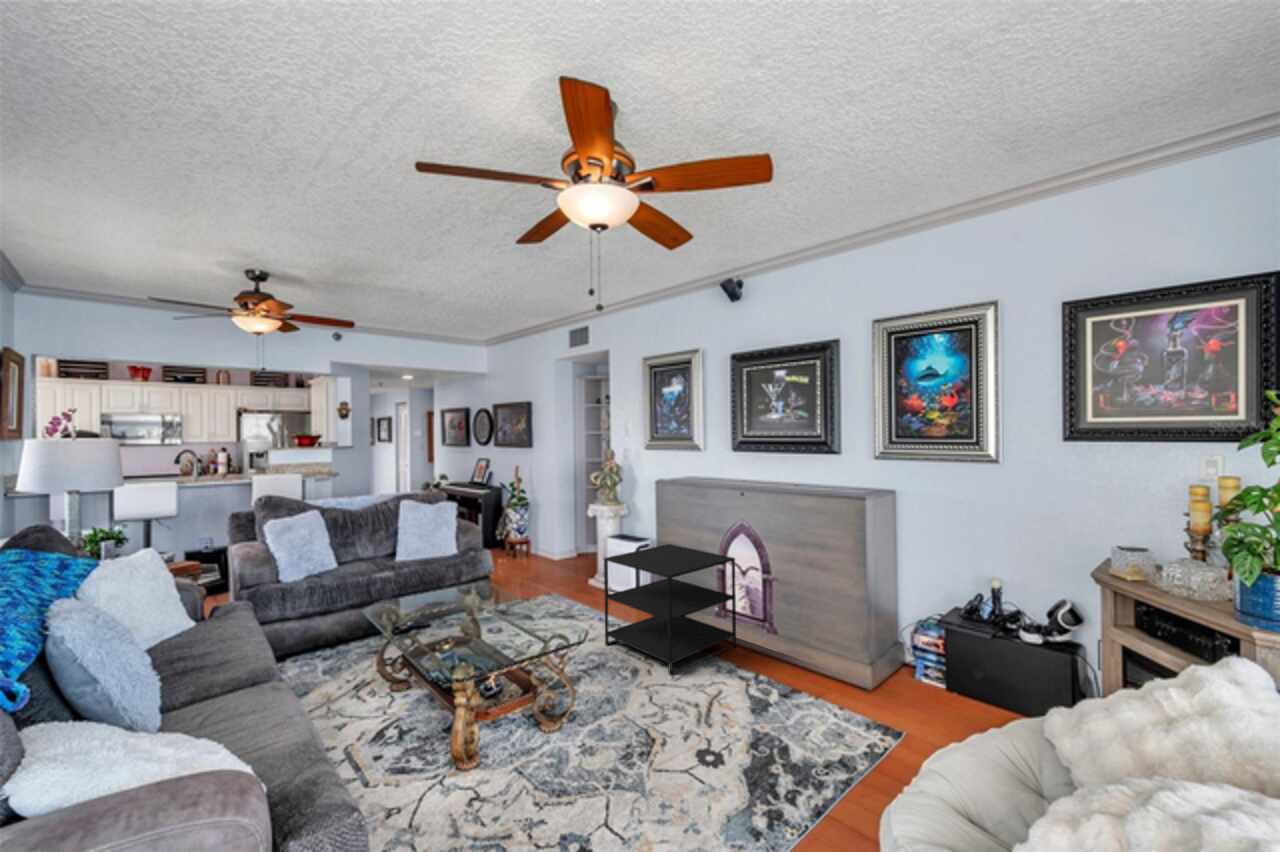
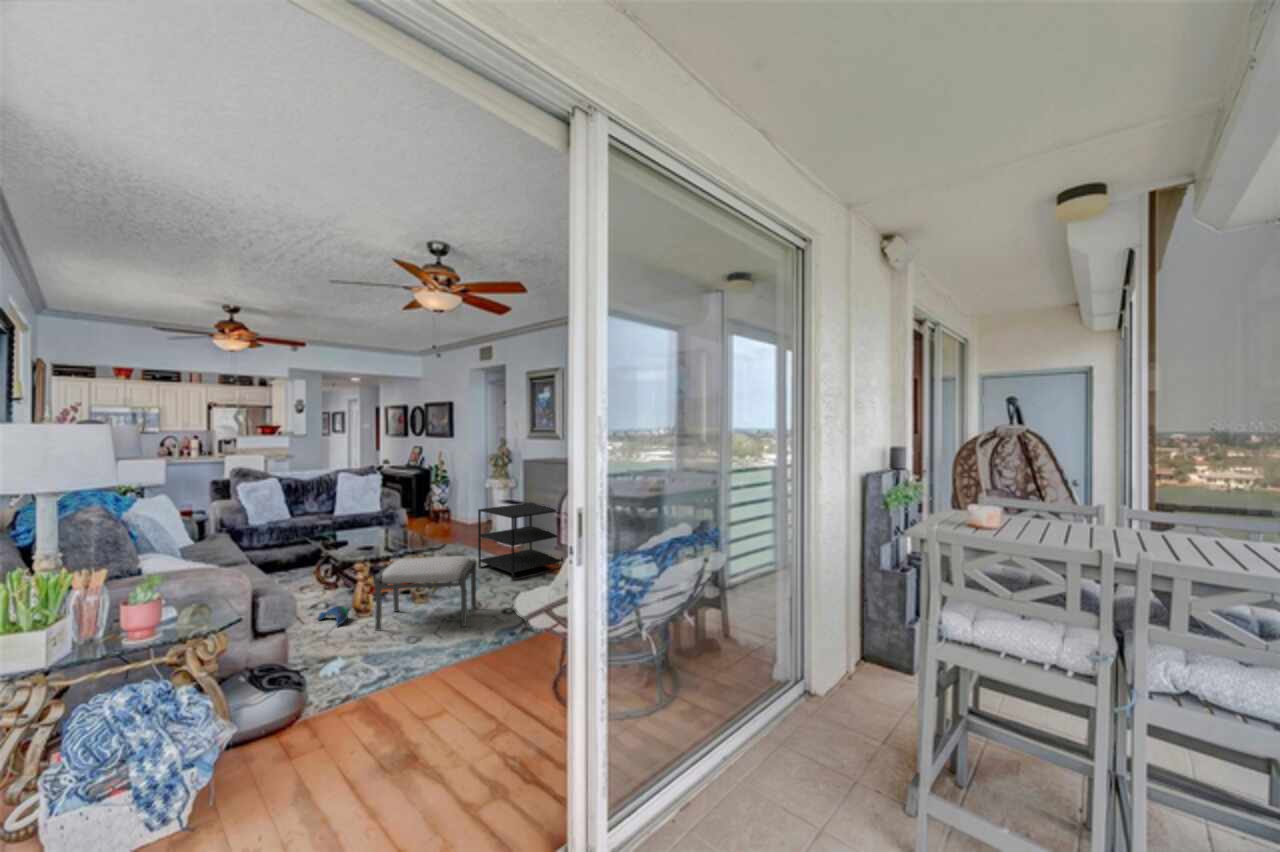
ottoman: none [492,661,653,812] -> present [374,557,477,631]
plush toy: none [389,748,443,797] -> present [318,606,350,626]

